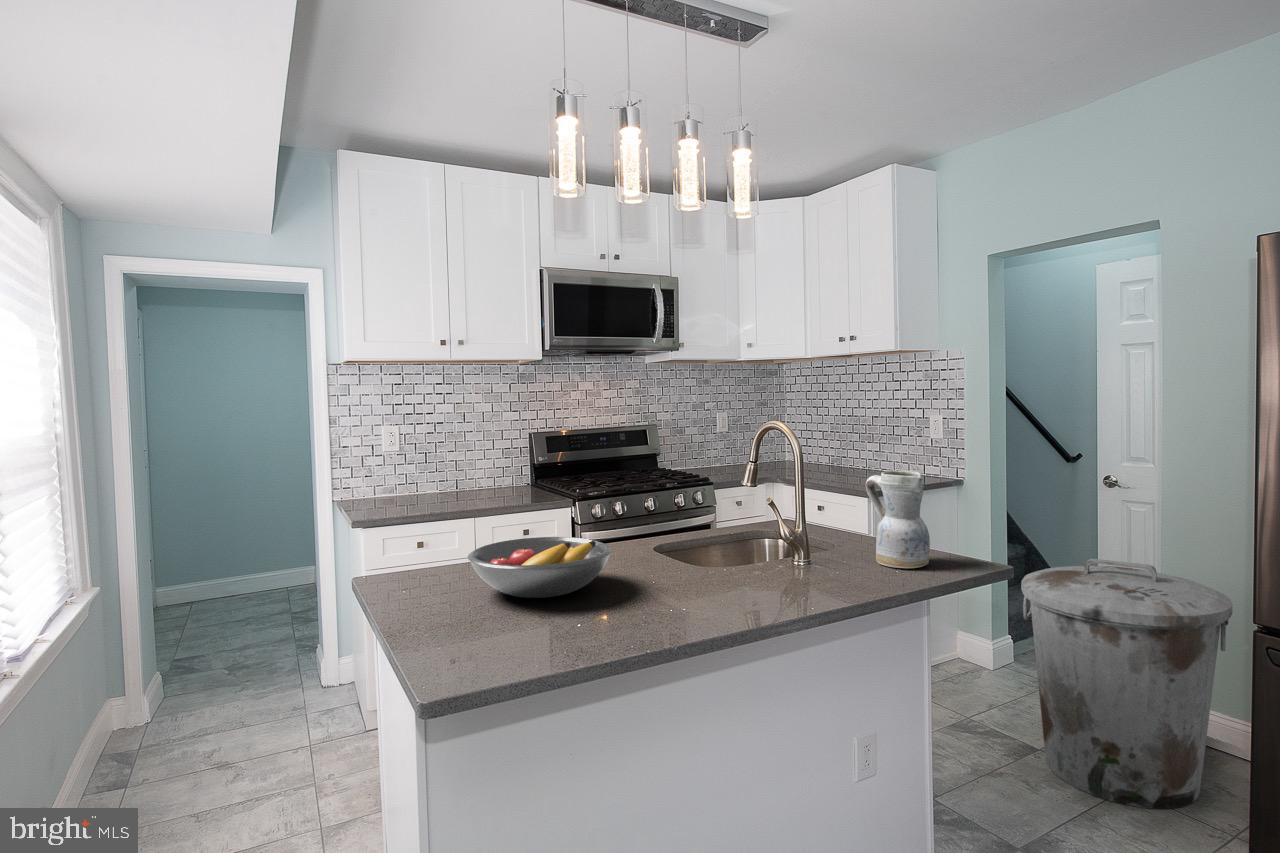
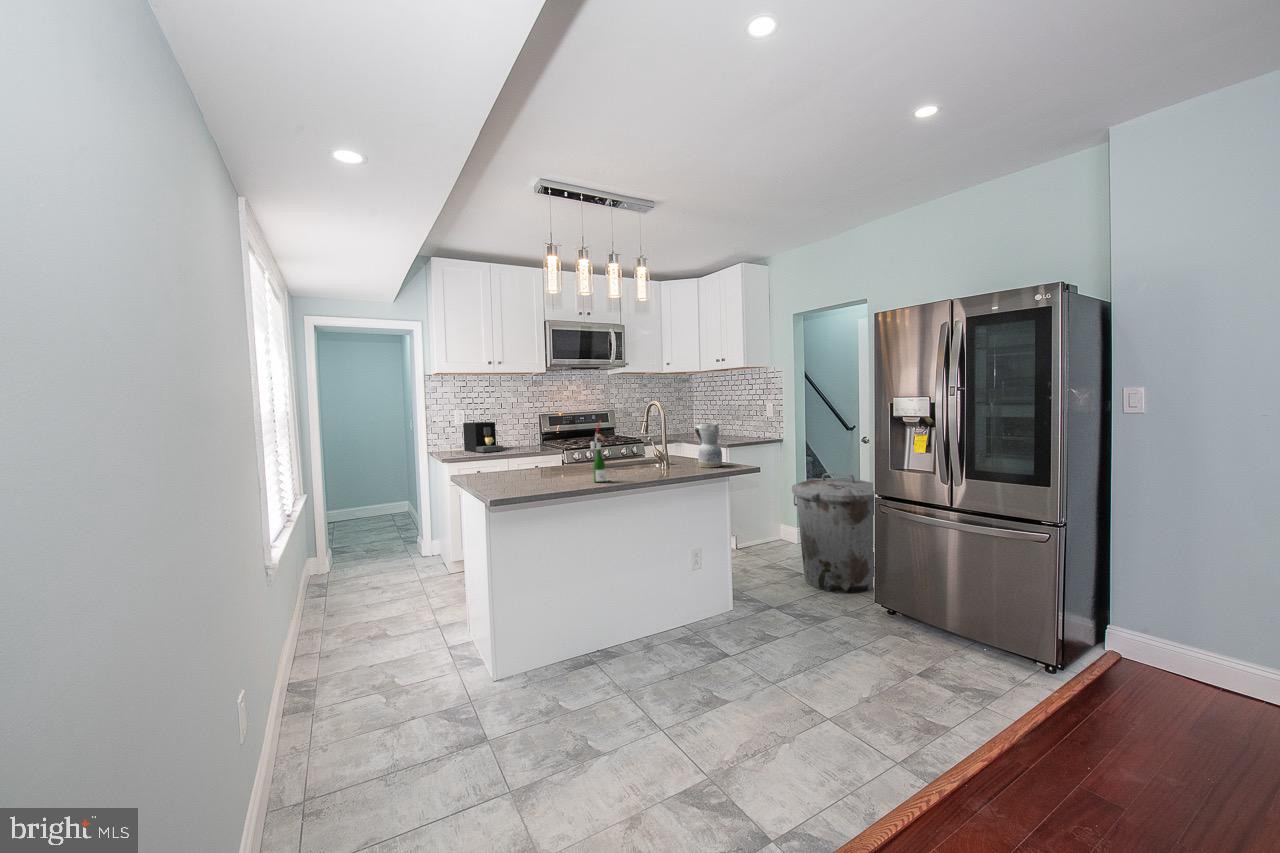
coffee maker: none [395,447,466,505] -> present [463,422,503,452]
wine bottle: none [666,478,710,624] -> present [591,422,606,482]
fruit bowl: present [468,537,612,598] -> none [505,452,571,477]

